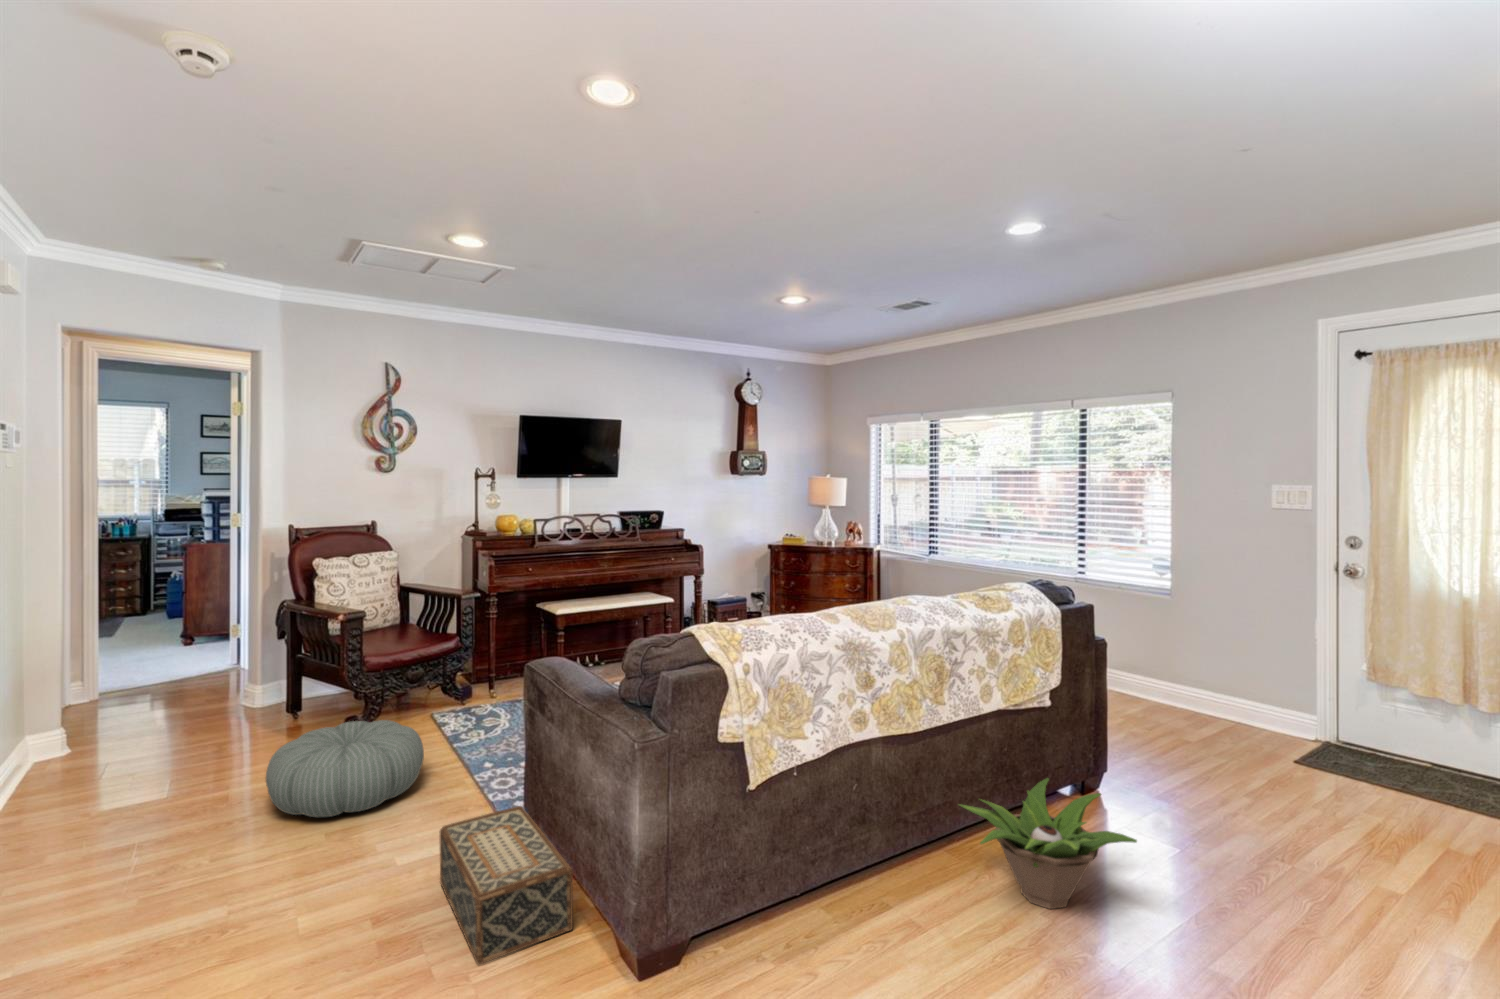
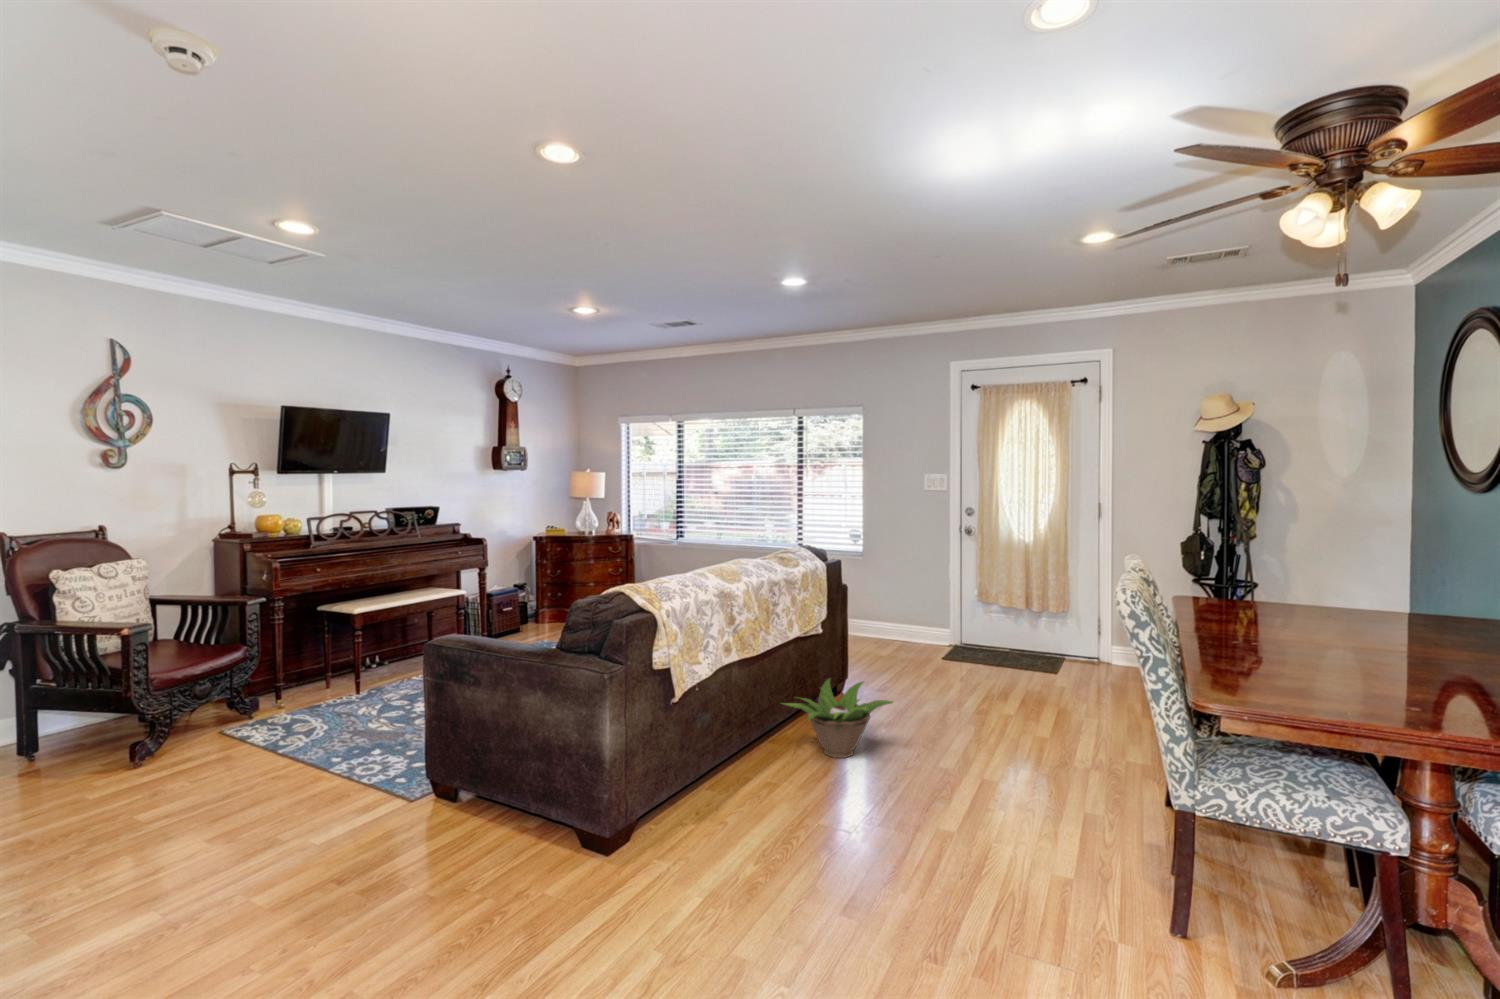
pouf: present [266,720,424,817] -> none [86,730,275,836]
woven basket: present [440,806,573,964] -> none [371,767,525,883]

